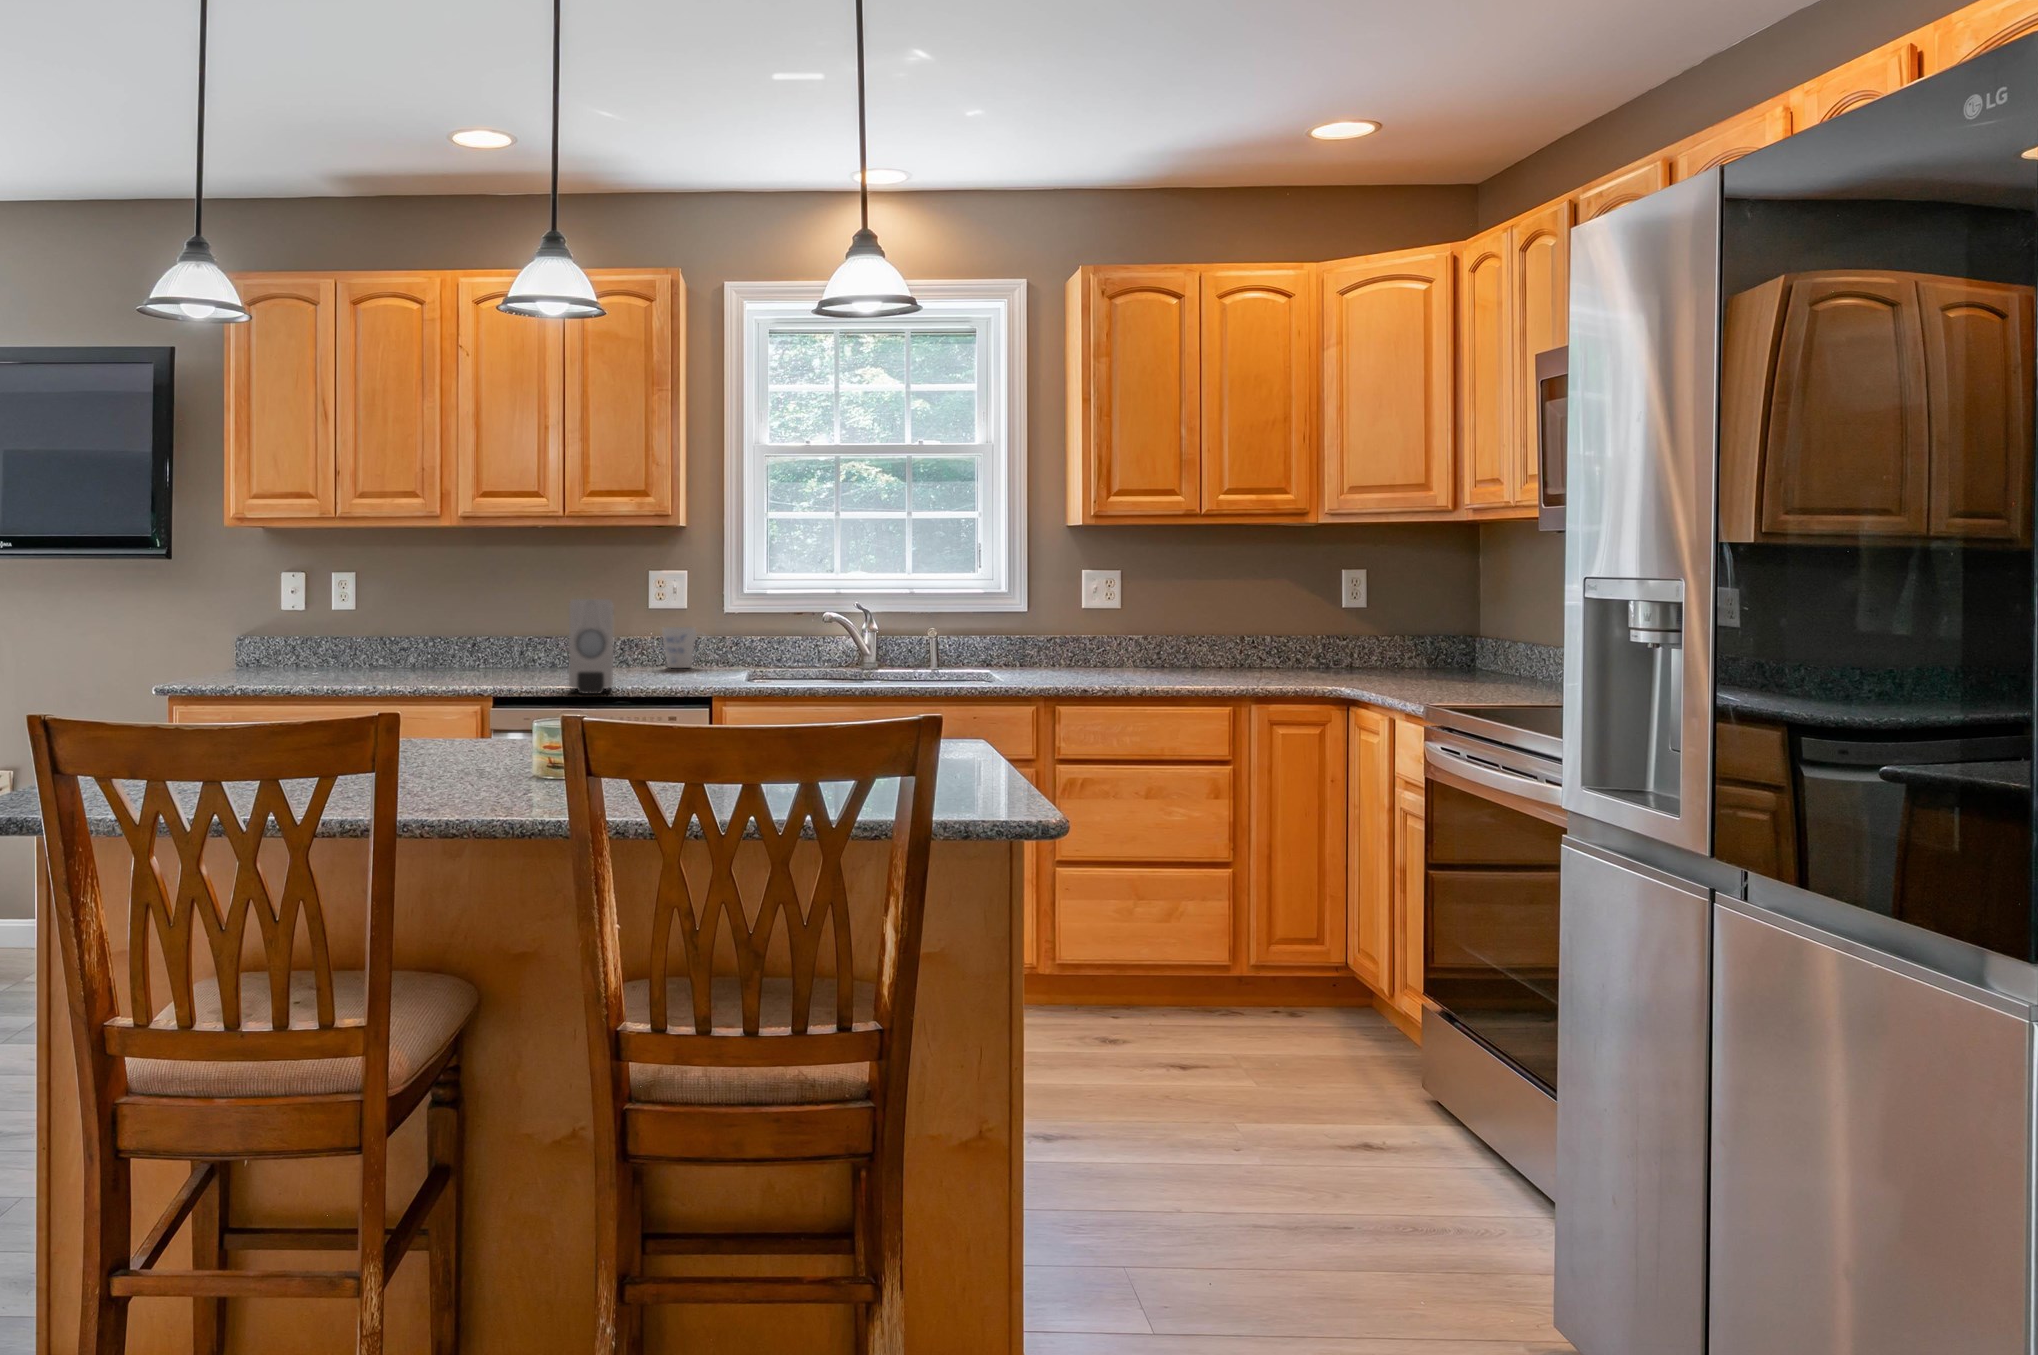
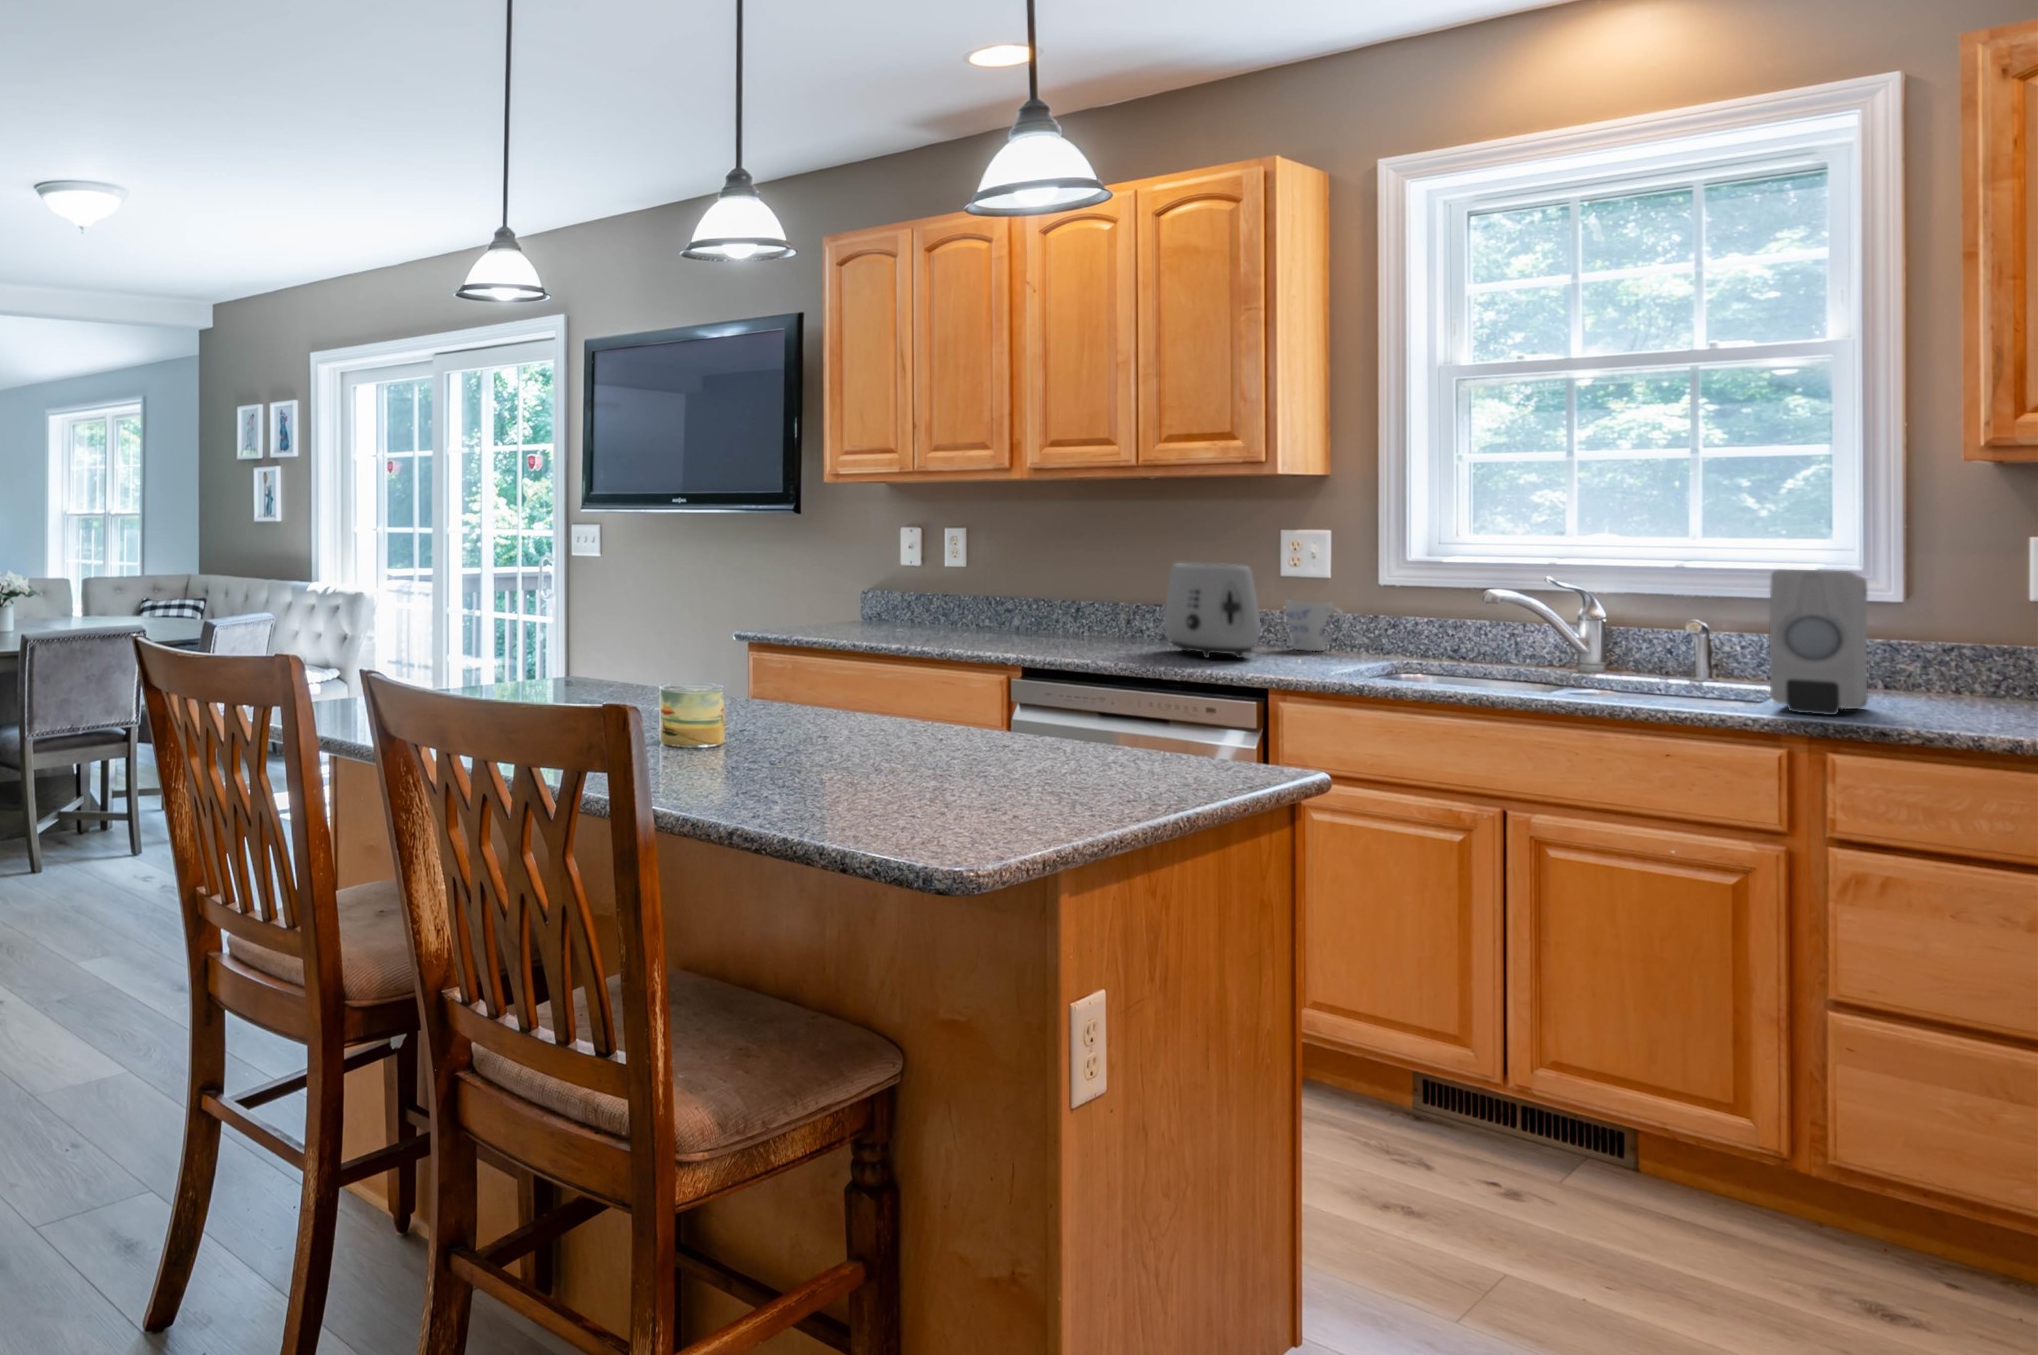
soap dispenser: present [569,599,614,694] -> present [1770,570,1867,715]
toaster: none [592,599,682,680] -> present [1164,563,1261,658]

